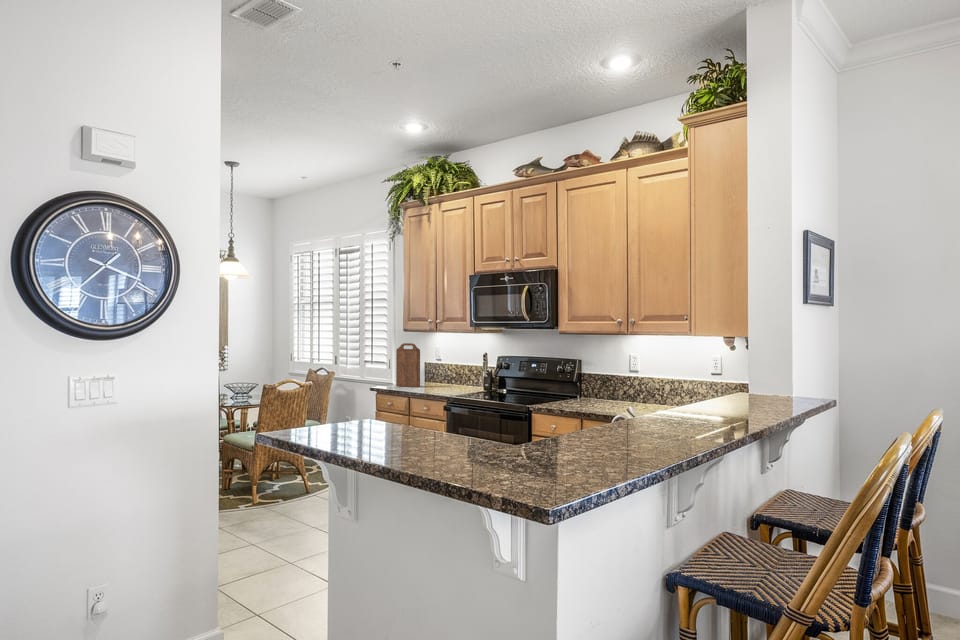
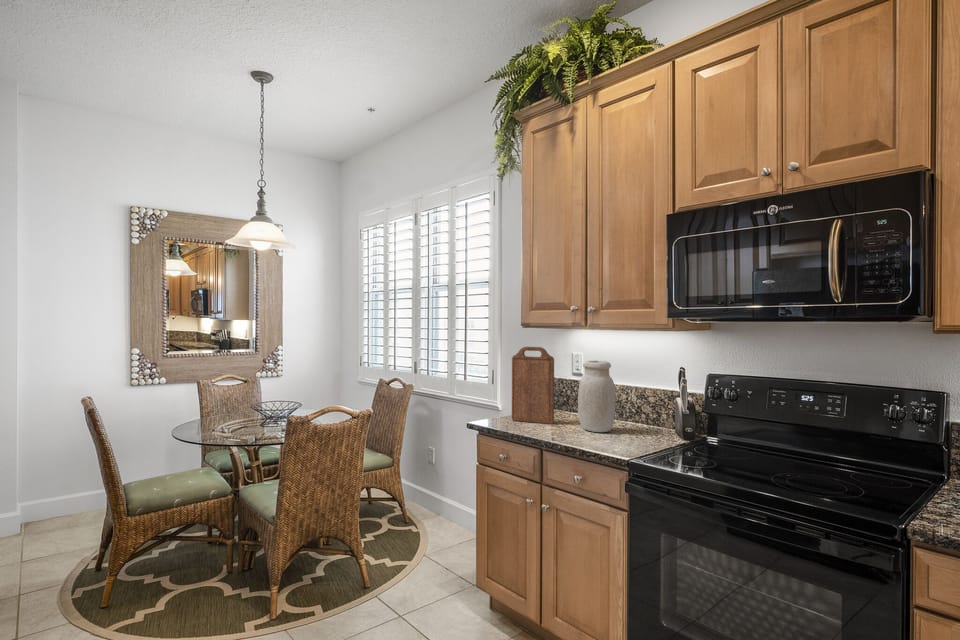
jar: none [432,350,452,389] -> present [578,361,616,432]

